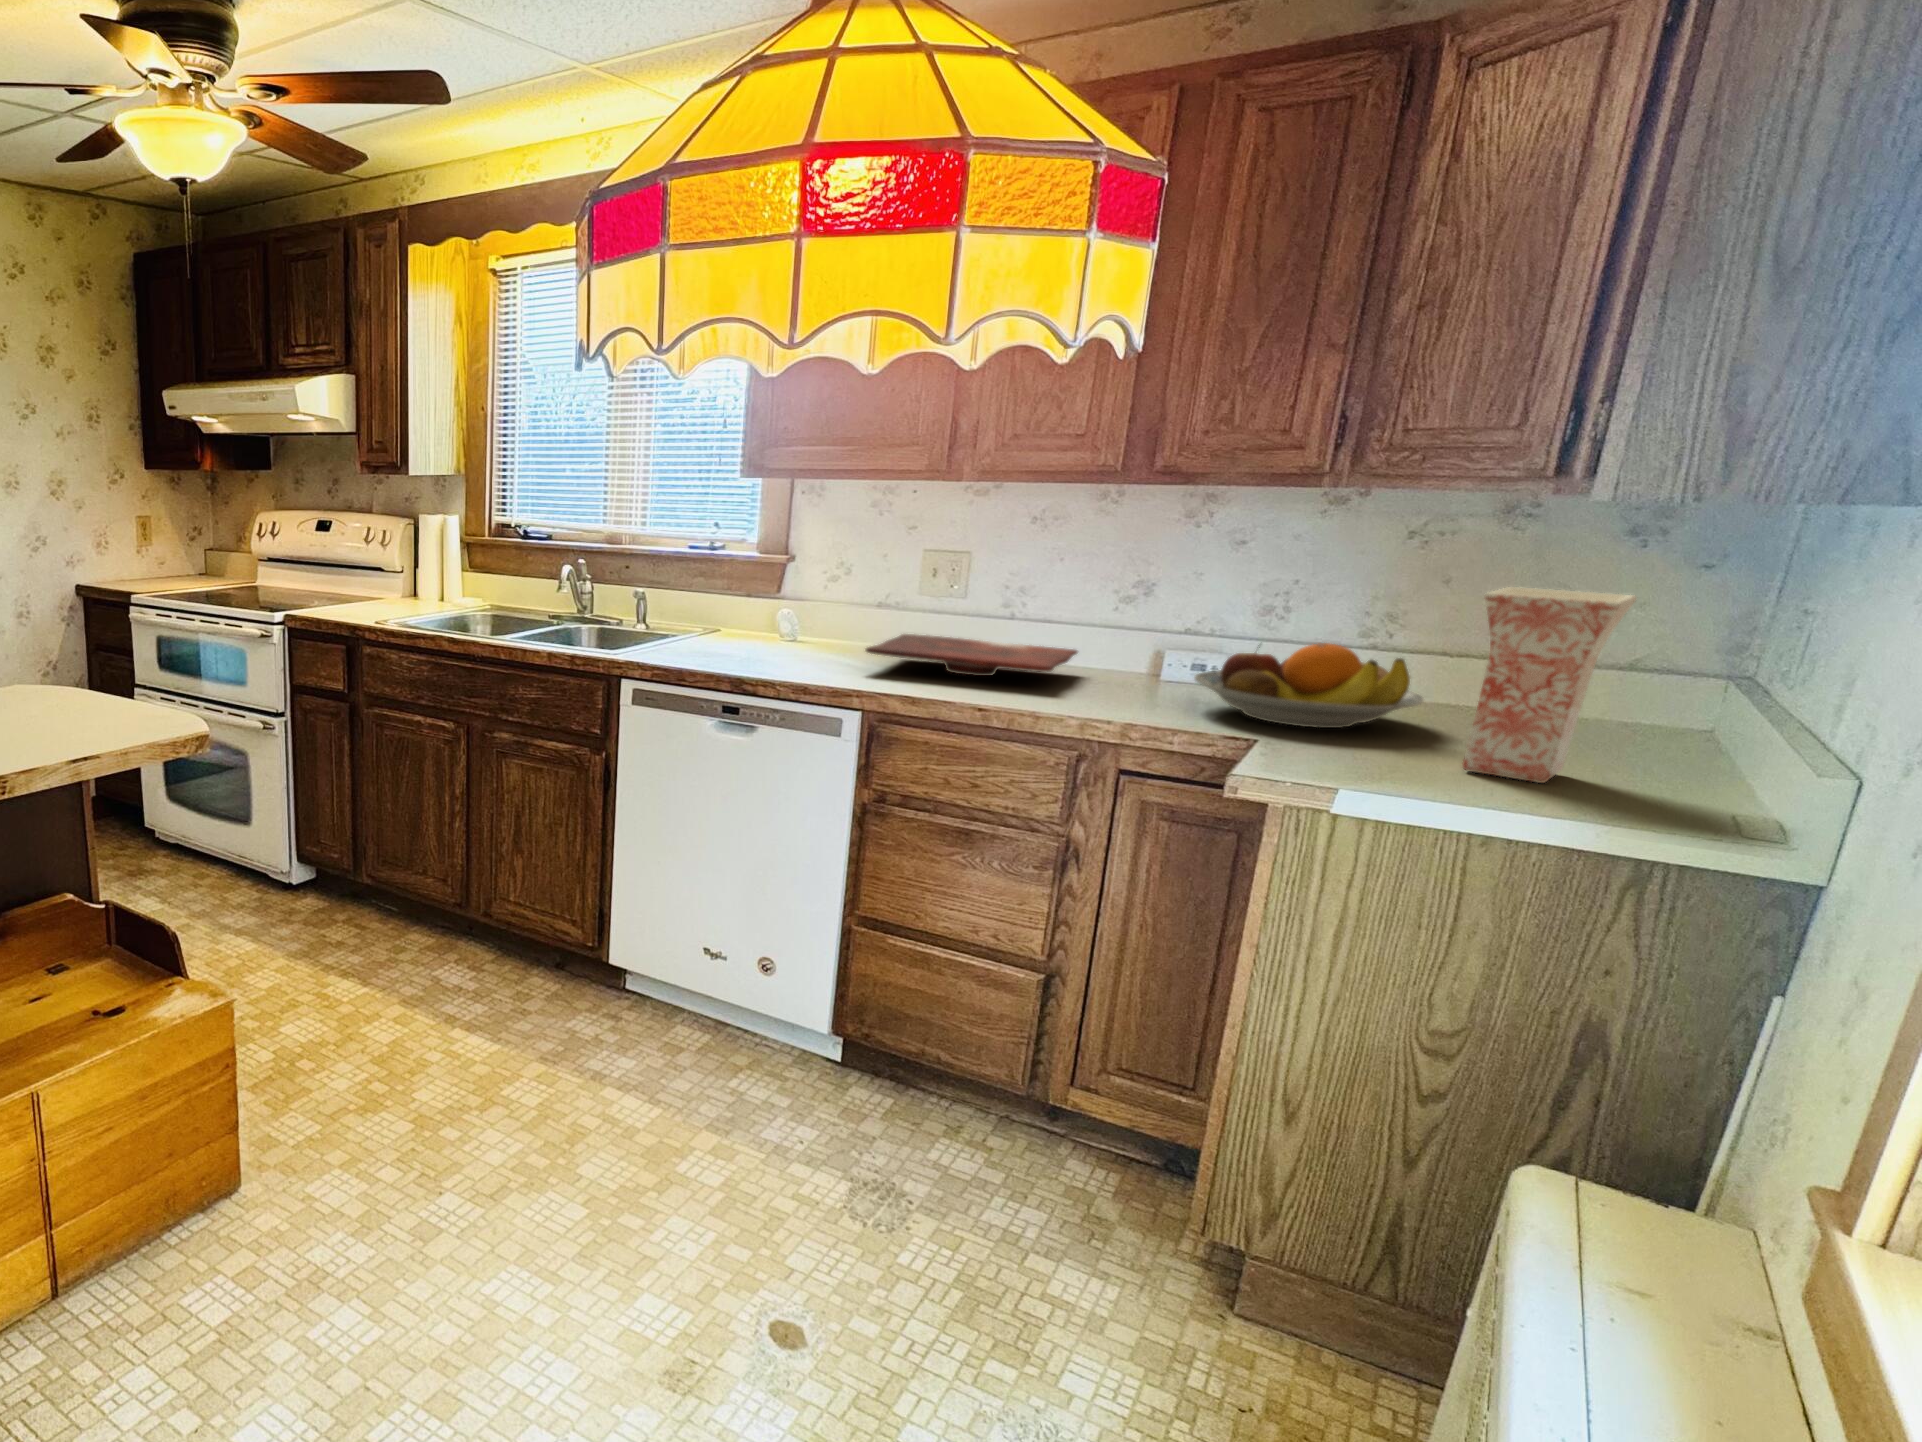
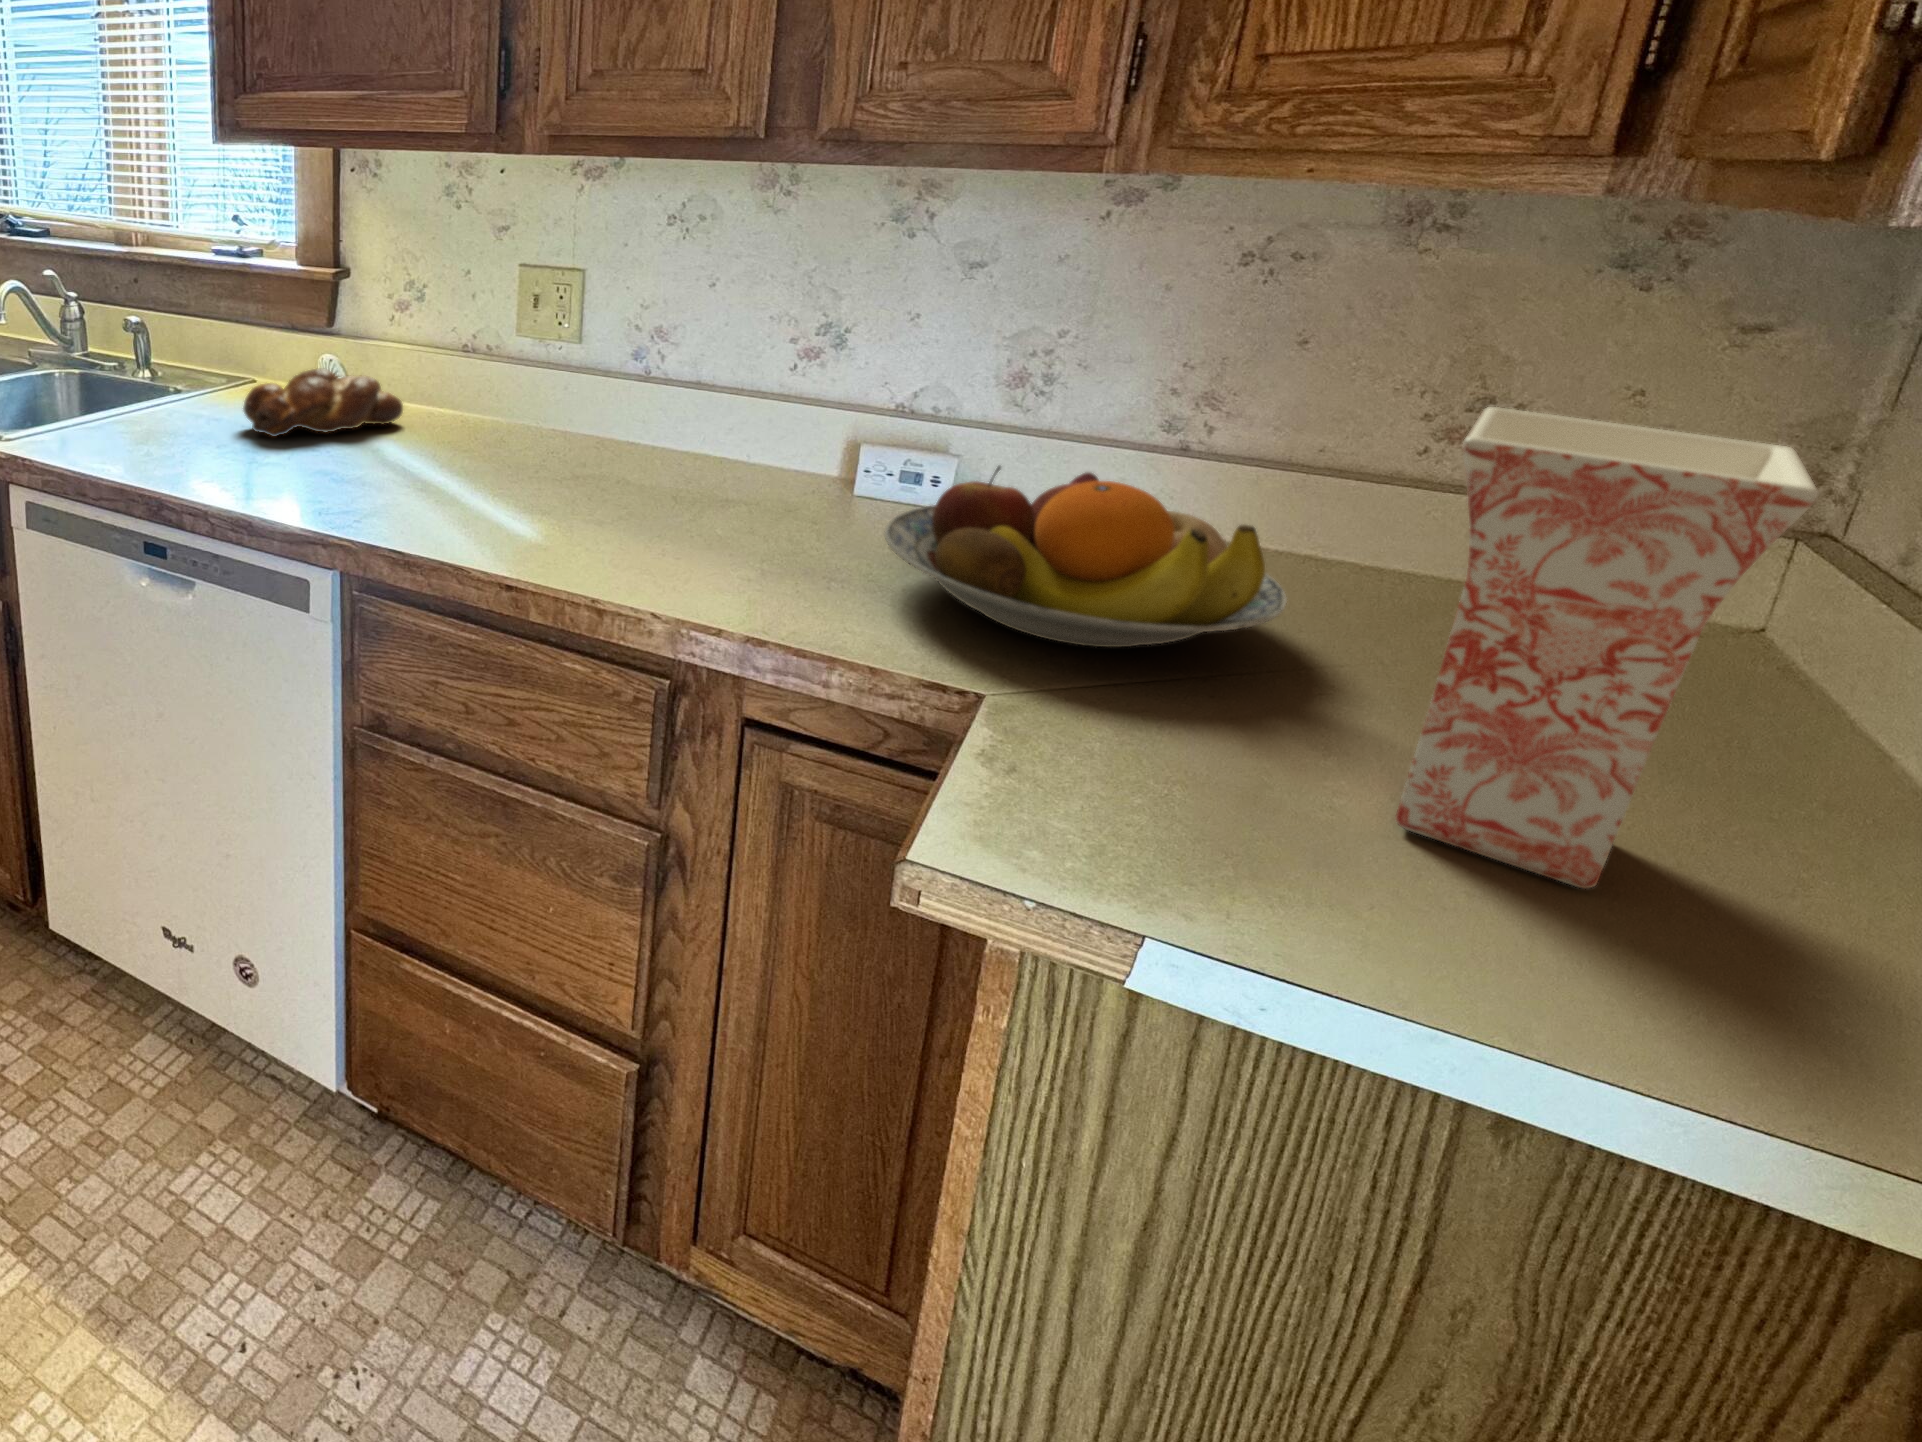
bread loaf: none [745,614,843,654] -> present [243,368,403,437]
cutting board: present [866,634,1077,676] -> none [381,405,732,501]

